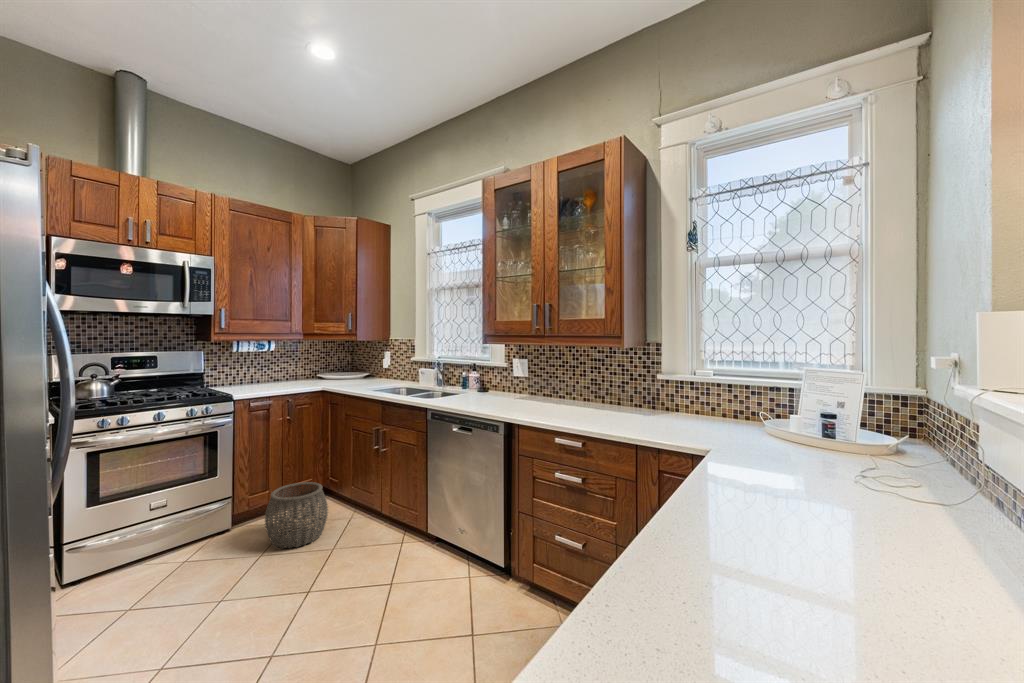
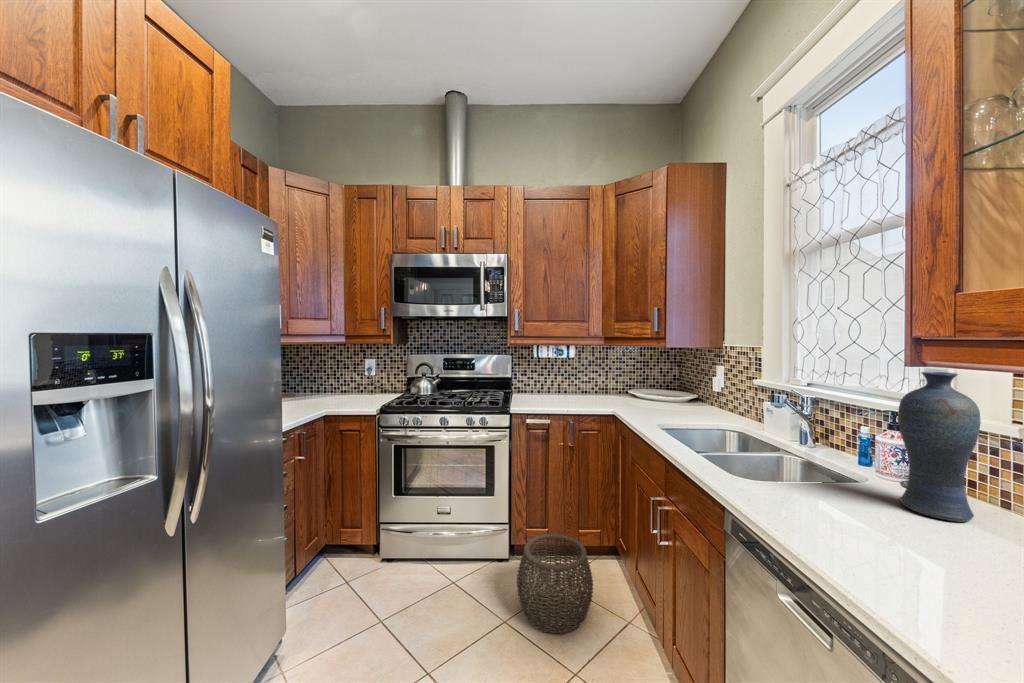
vase: none [477,343,498,398] -> present [898,372,981,522]

